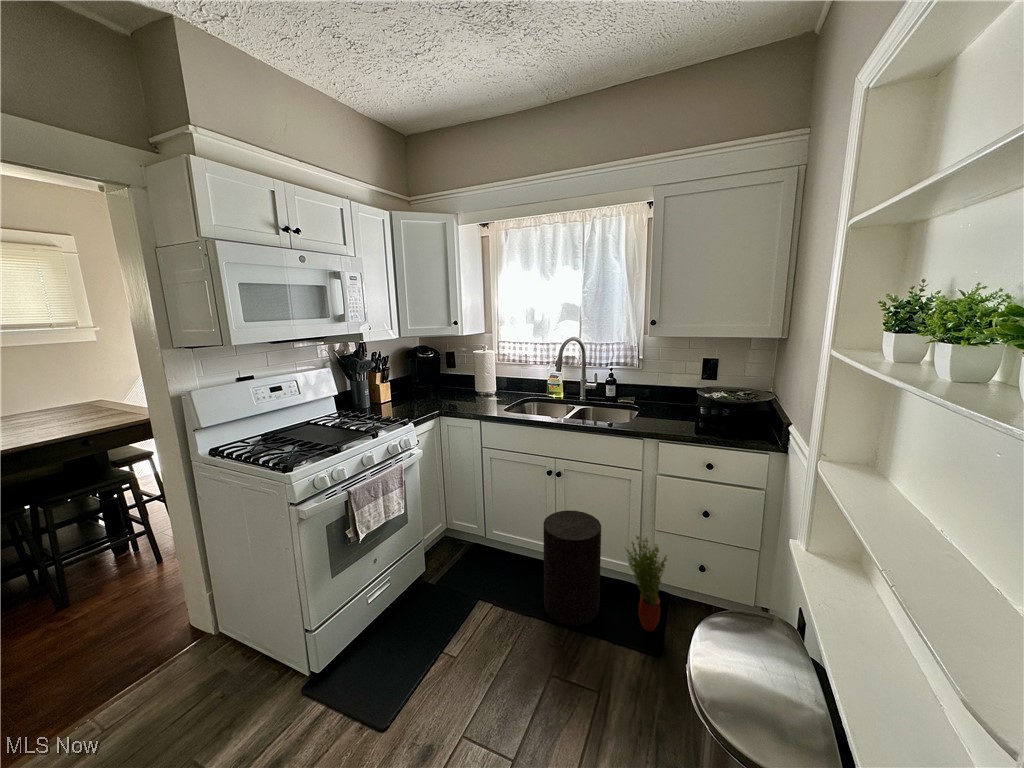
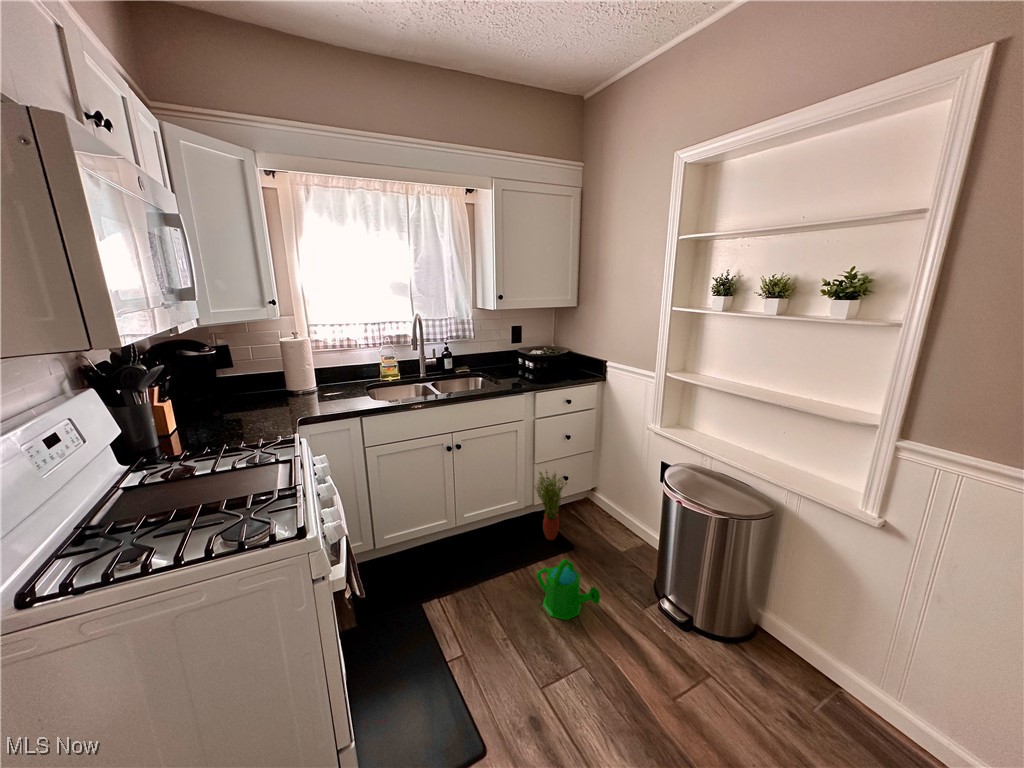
stool: present [543,510,601,626] -> none [467,472,519,572]
watering can: none [551,641,601,721] -> present [536,559,600,620]

